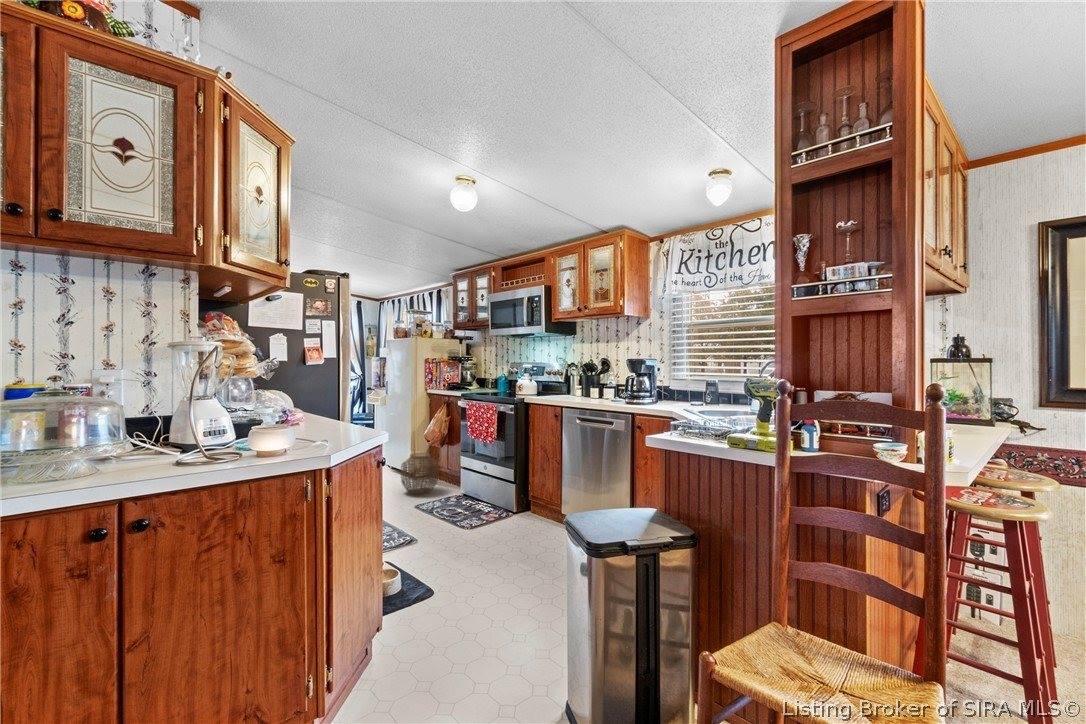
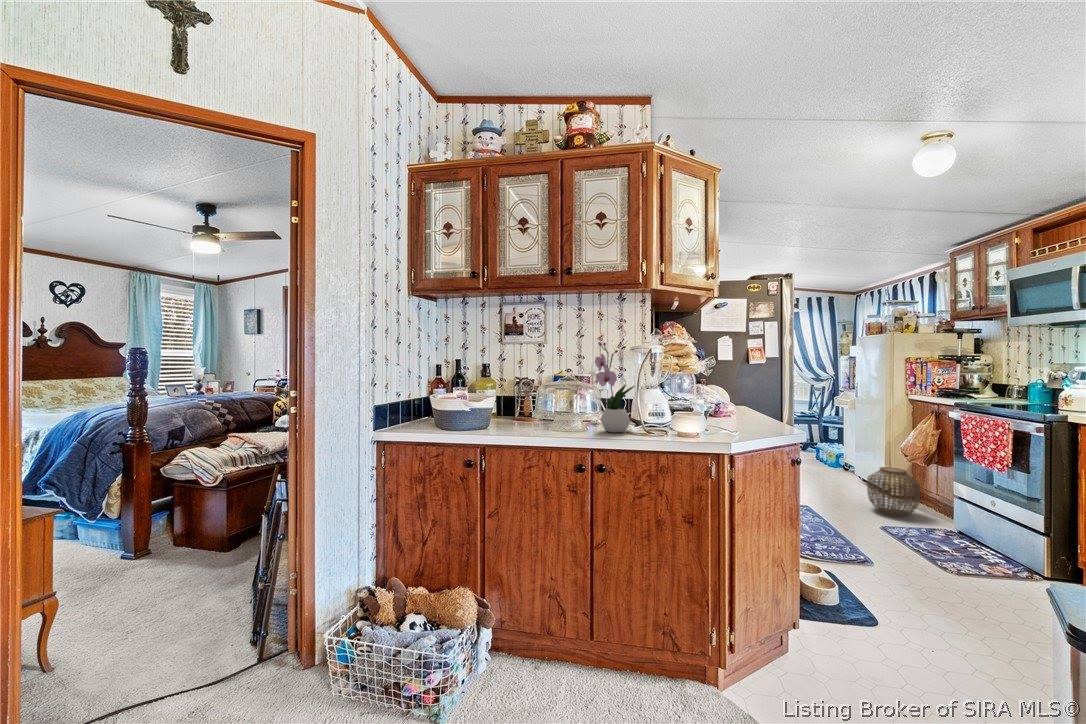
flower arrangement: none [119,336,195,468] -> present [595,343,635,432]

